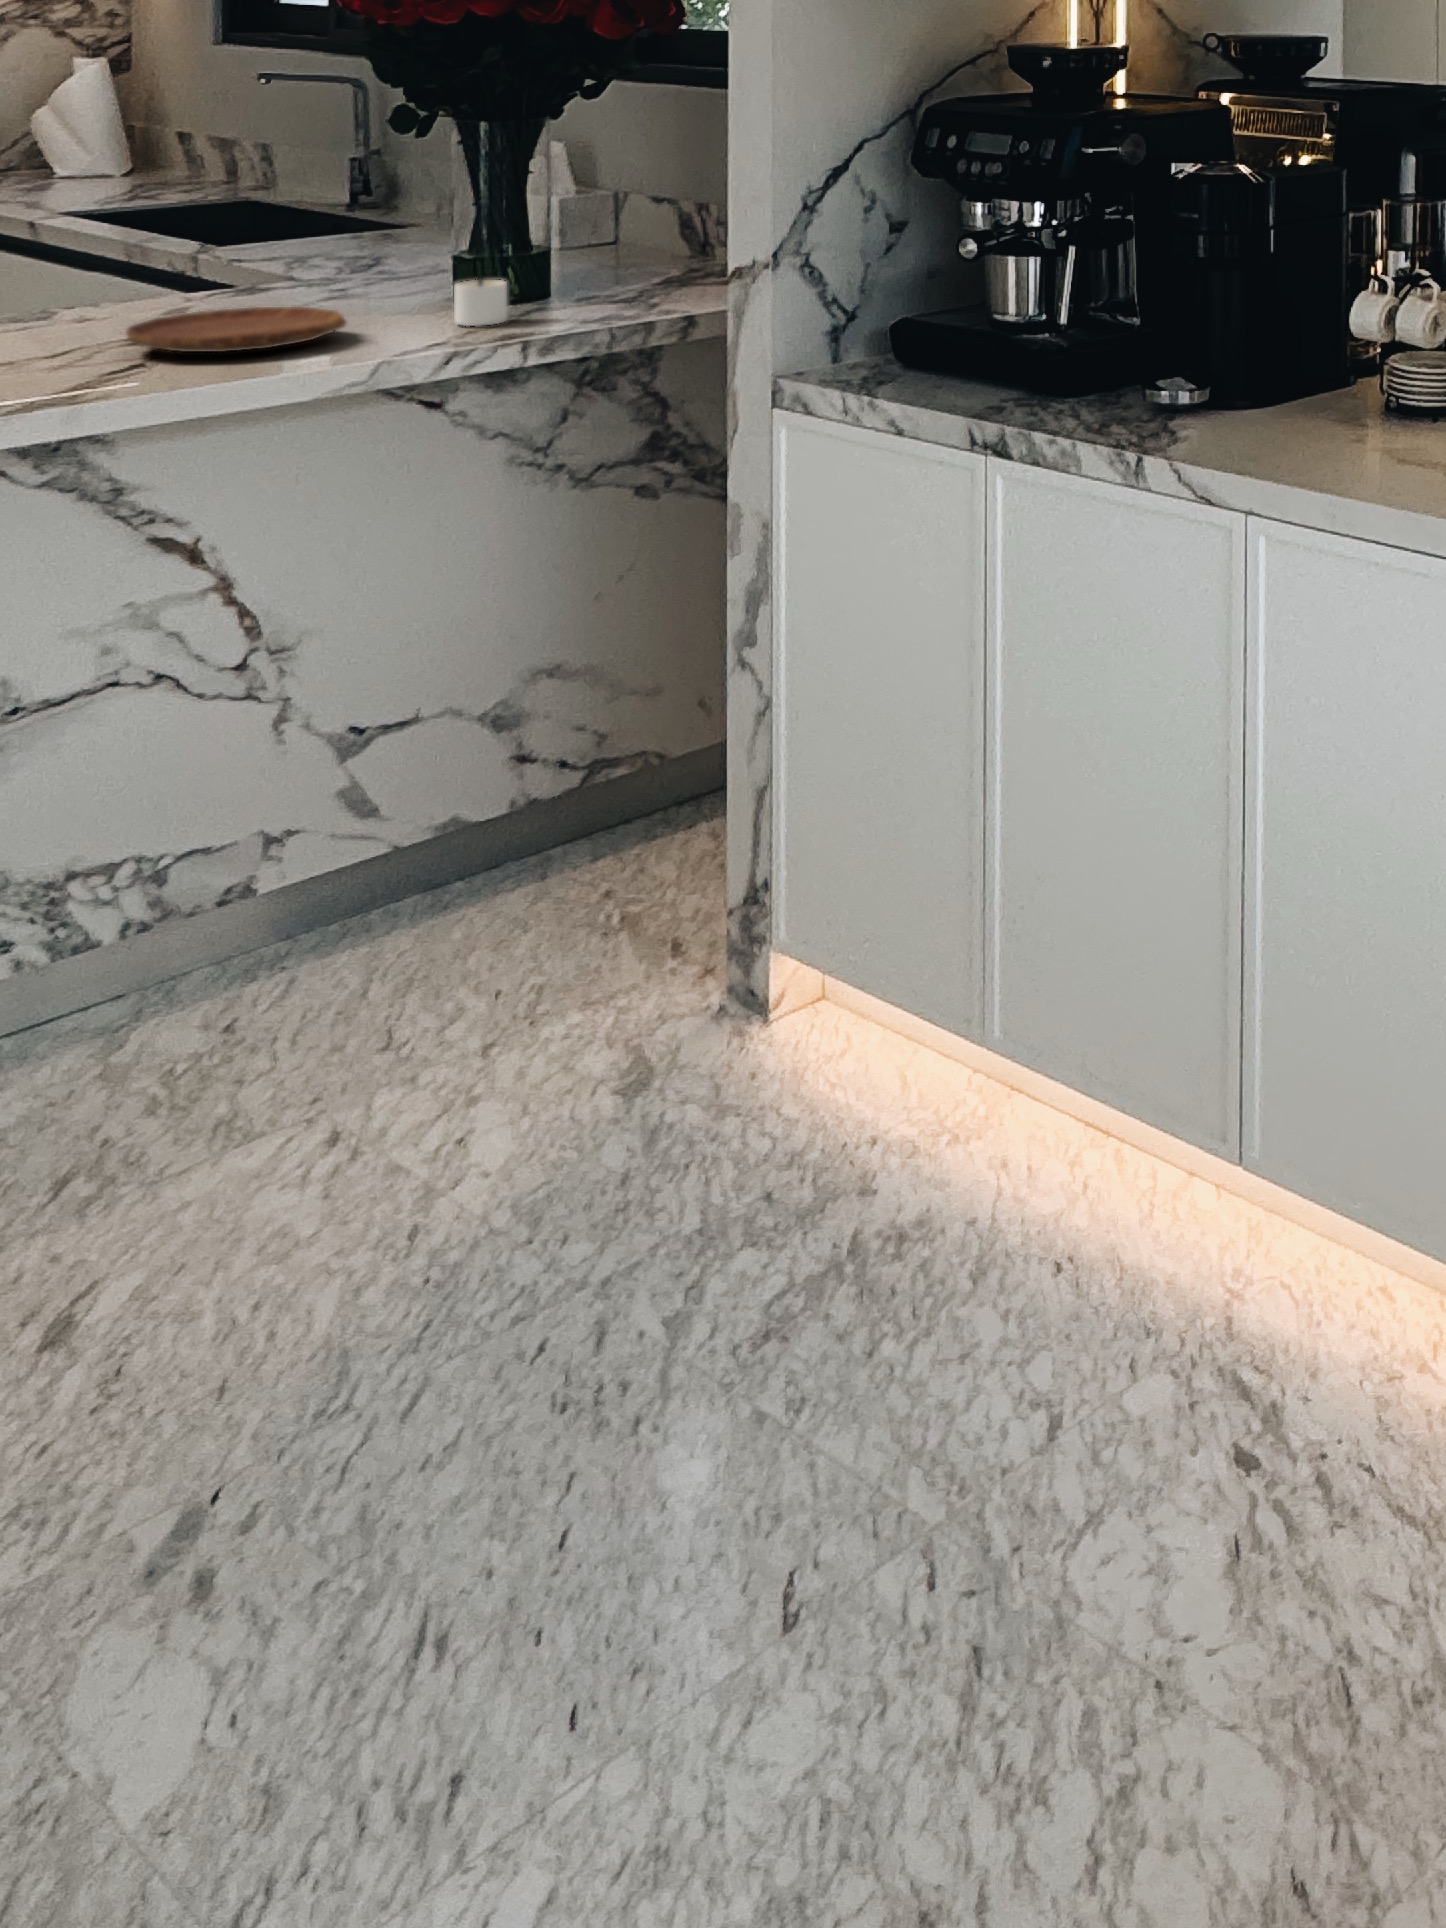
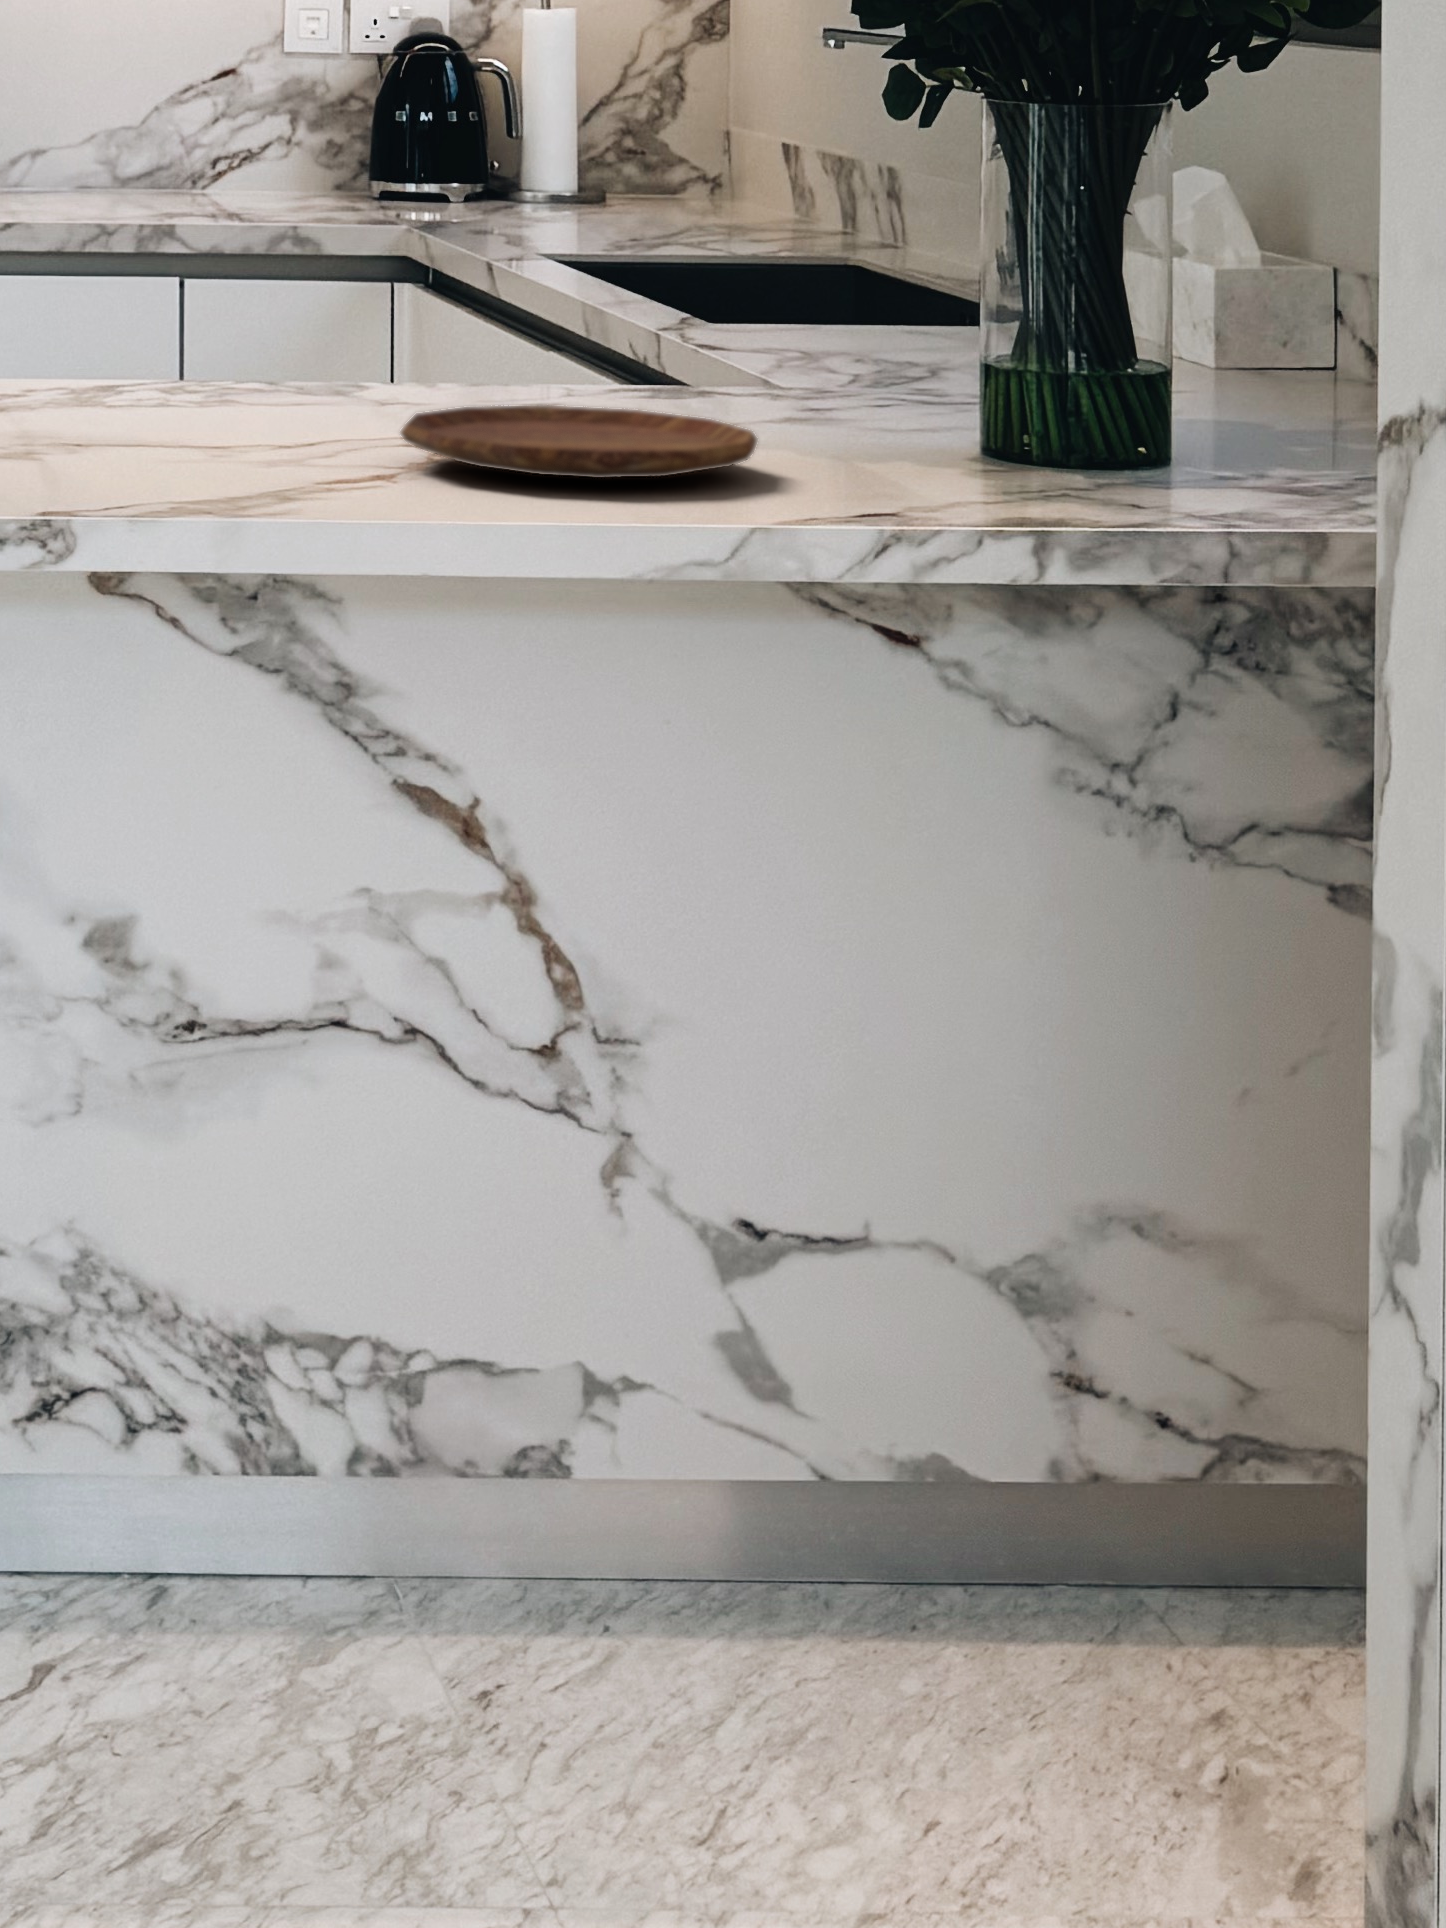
candle: present [454,279,507,326] -> none [957,398,1110,493]

